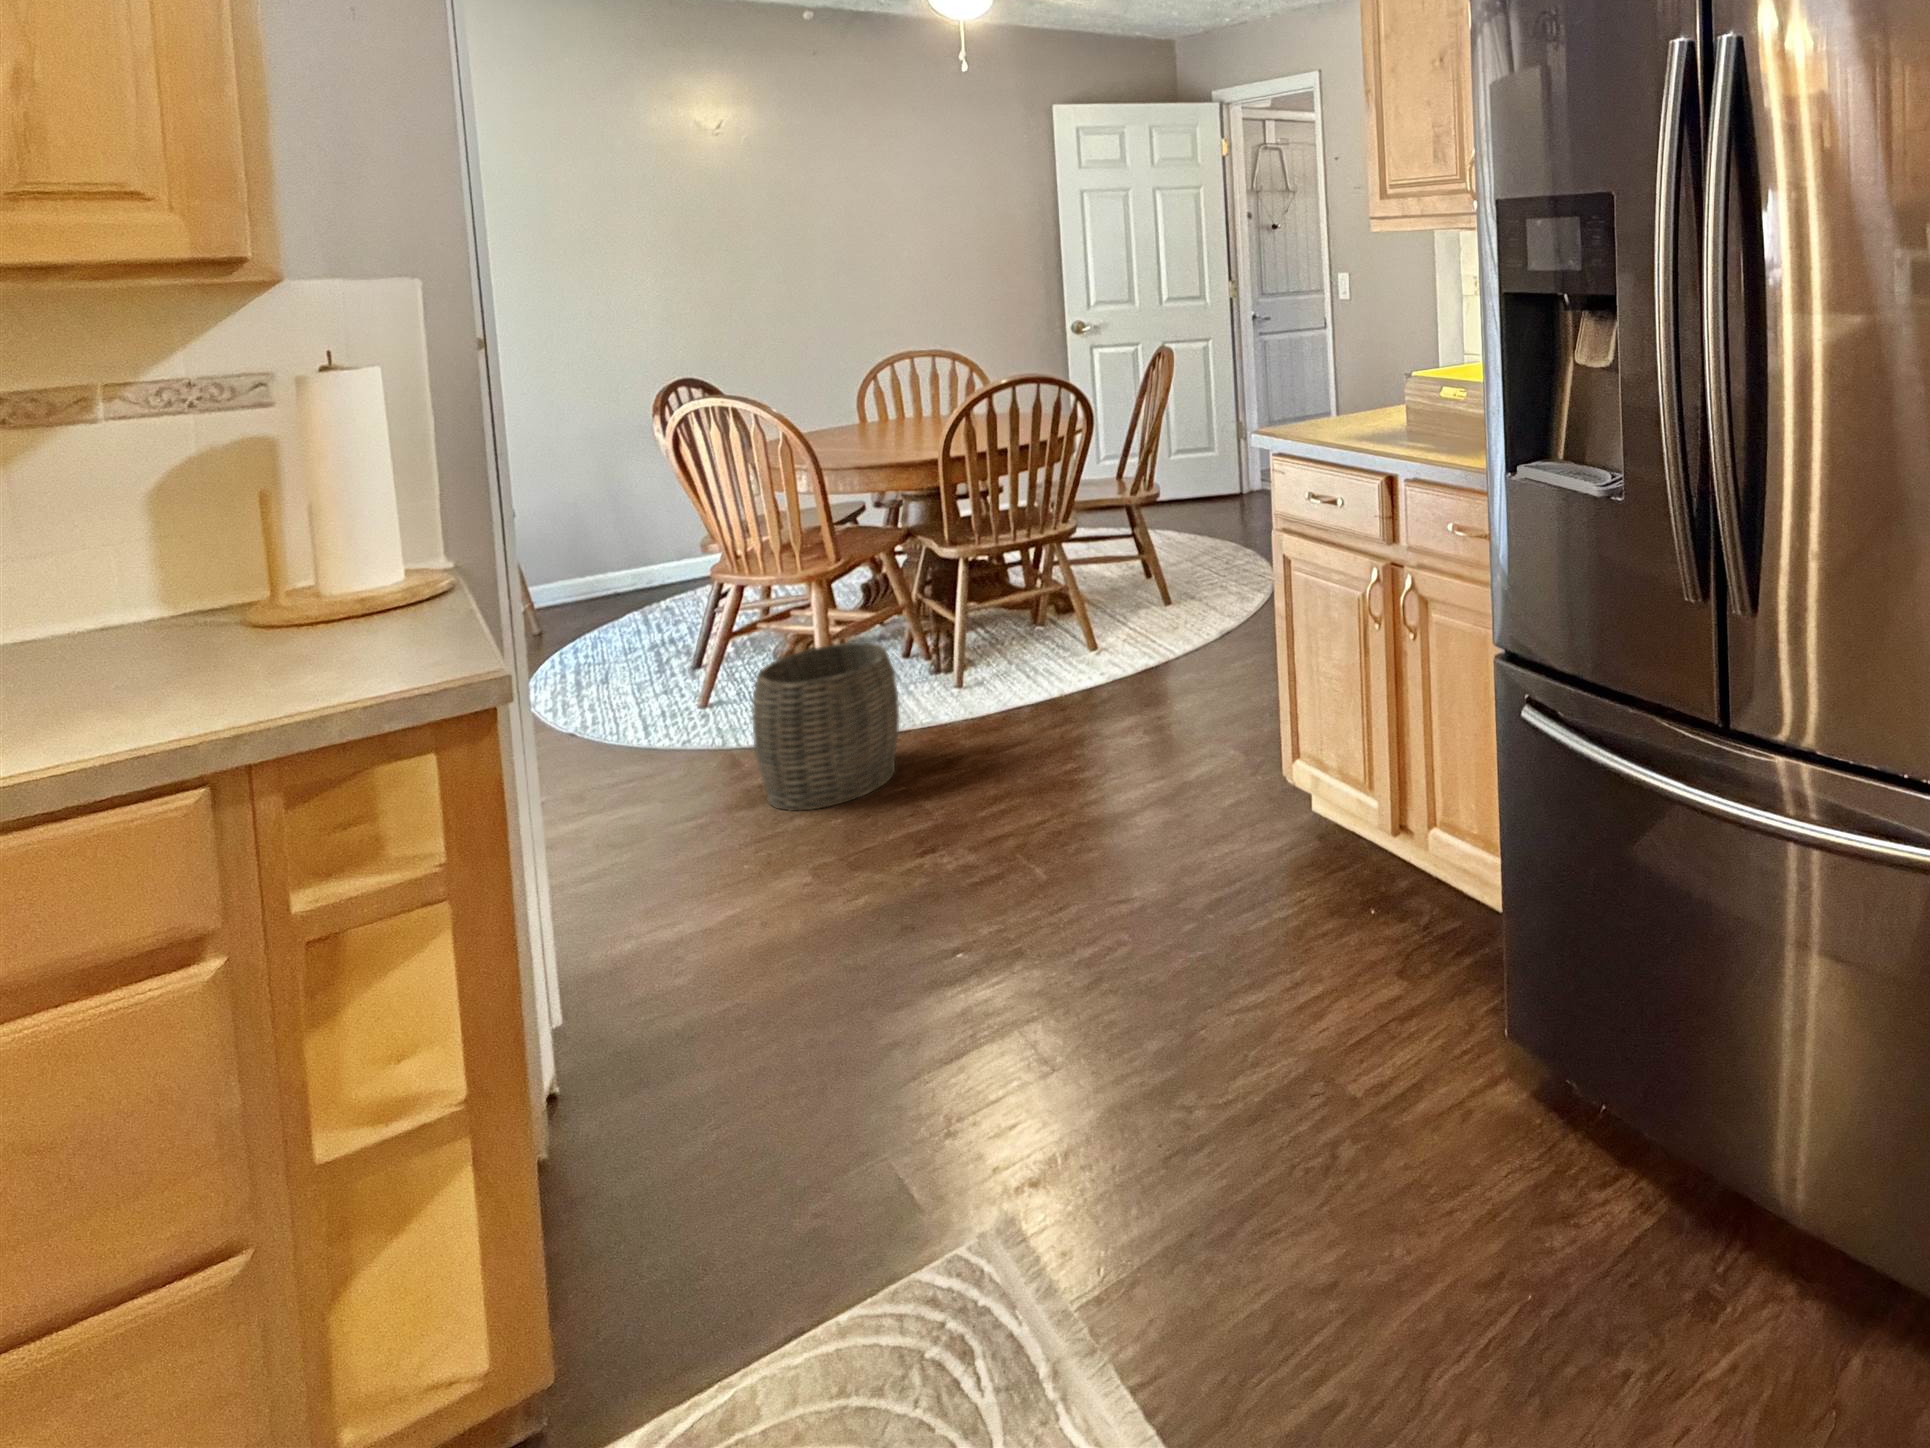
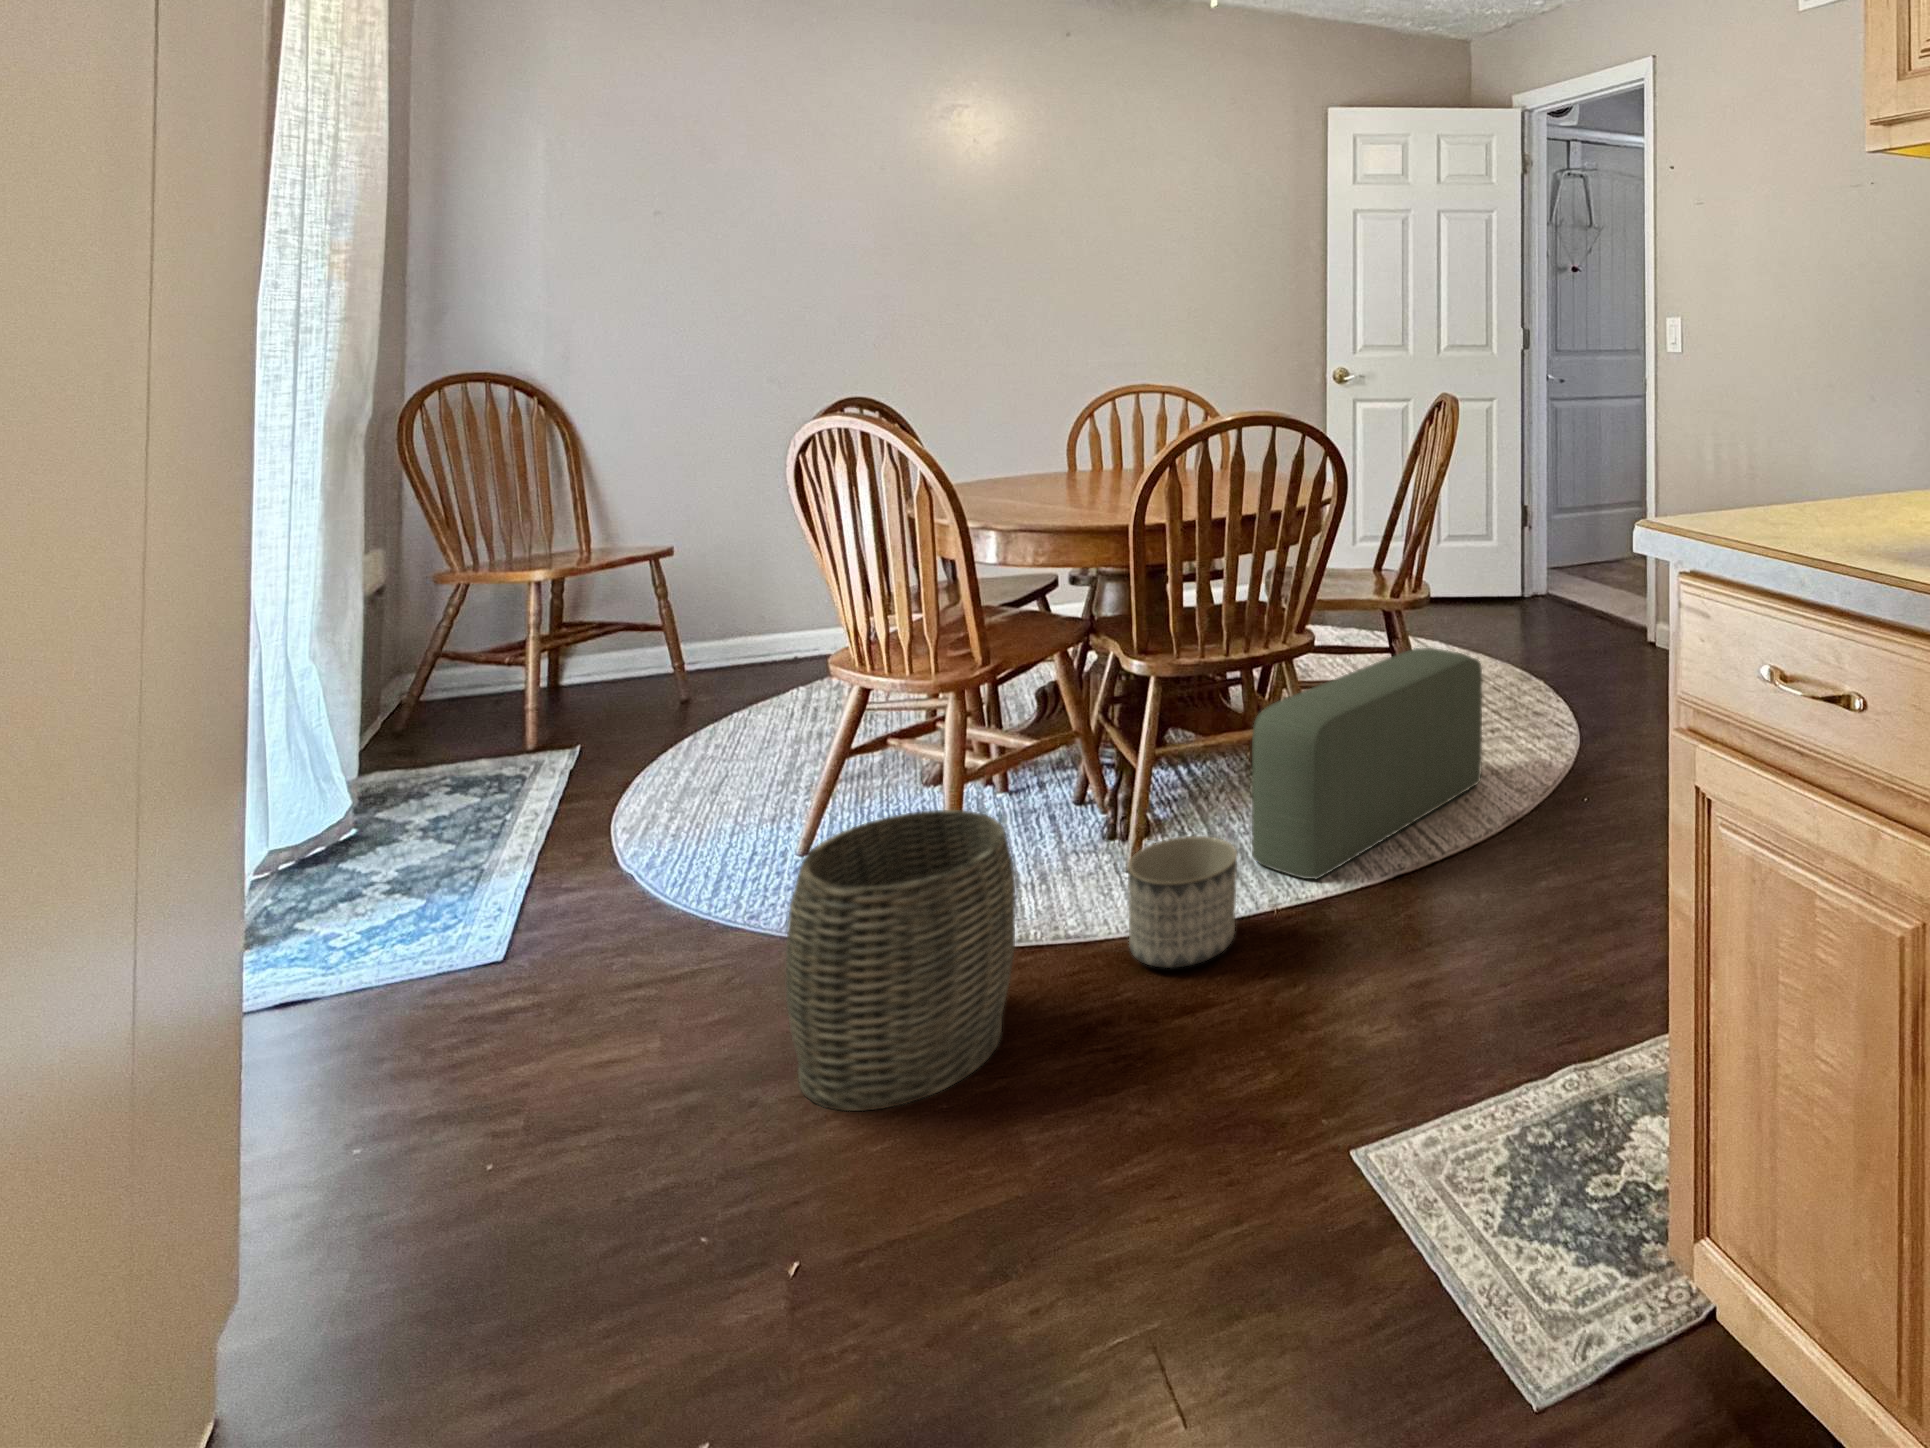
pouf: none [1038,527,1203,677] -> present [1252,648,1482,879]
planter: none [964,651,1038,727] -> present [1128,836,1237,968]

